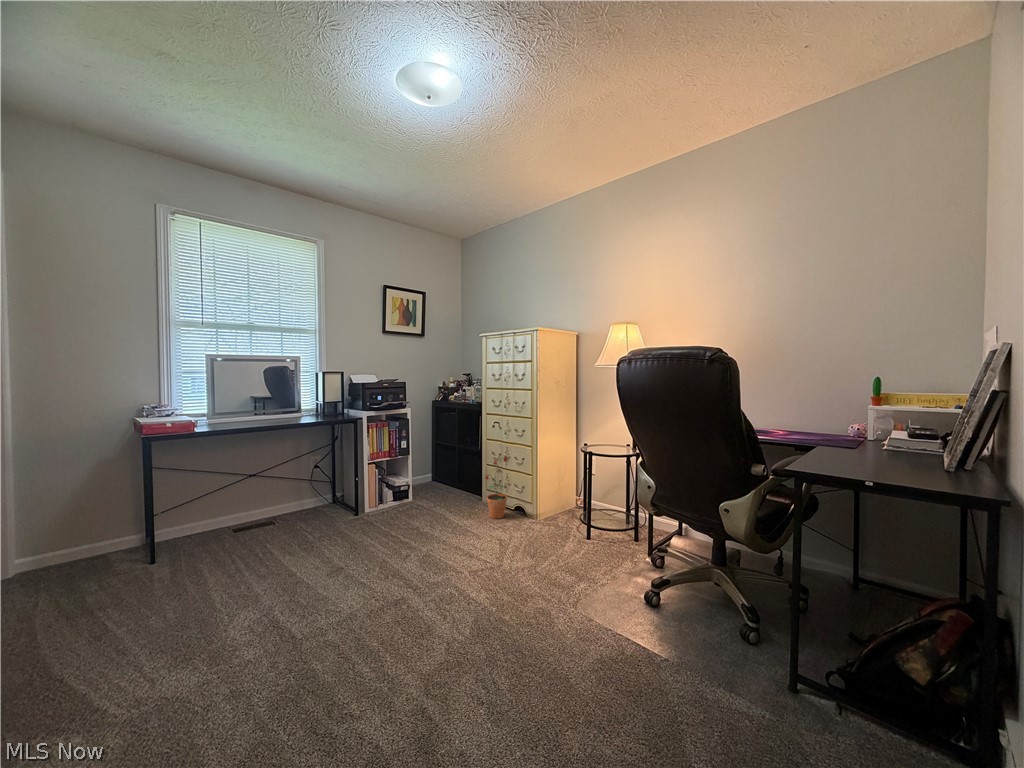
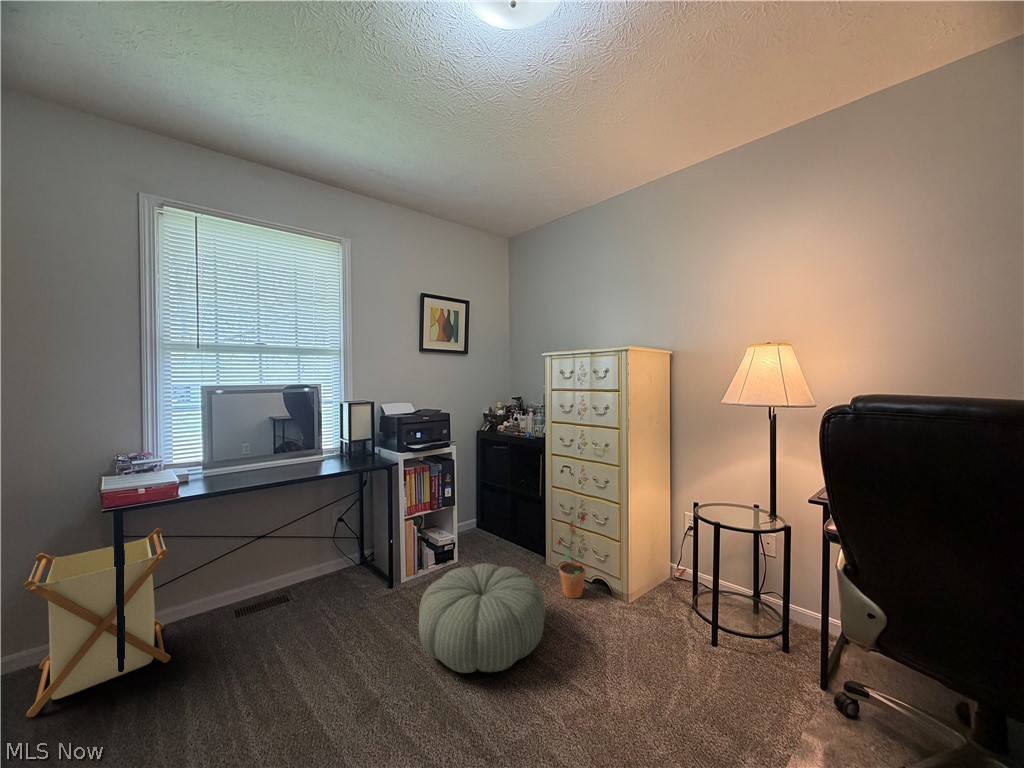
laundry basket: none [86,462,188,579] -> present [23,528,171,717]
pouf: none [374,490,469,553] -> present [419,564,545,673]

